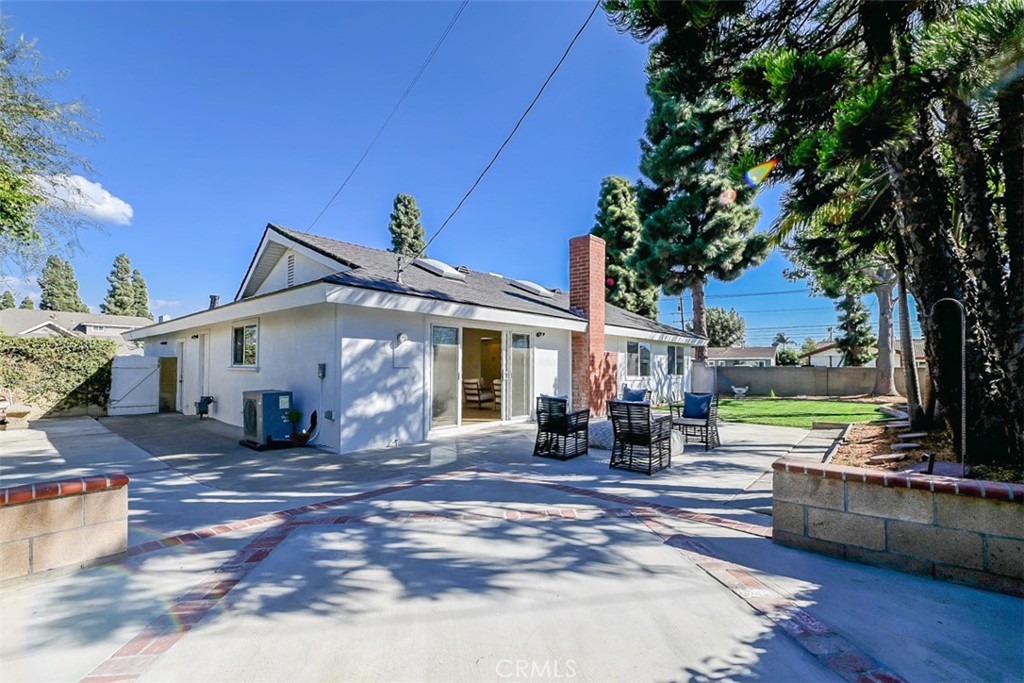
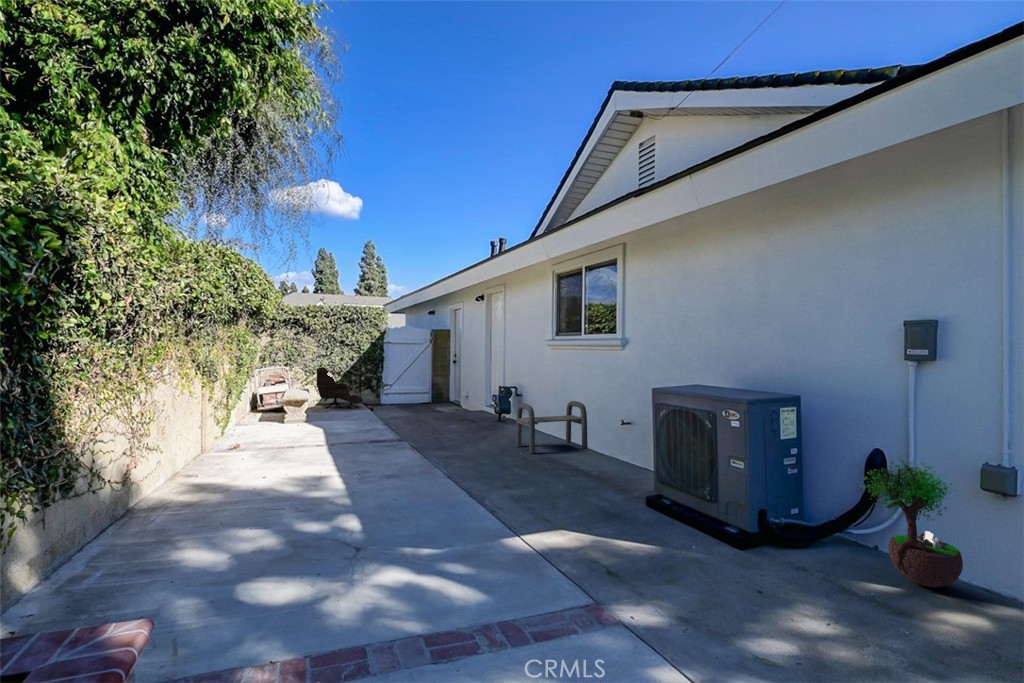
lounge chair: none [39,388,88,421] -> present [316,367,363,409]
bench: none [196,400,242,430] -> present [516,401,588,454]

